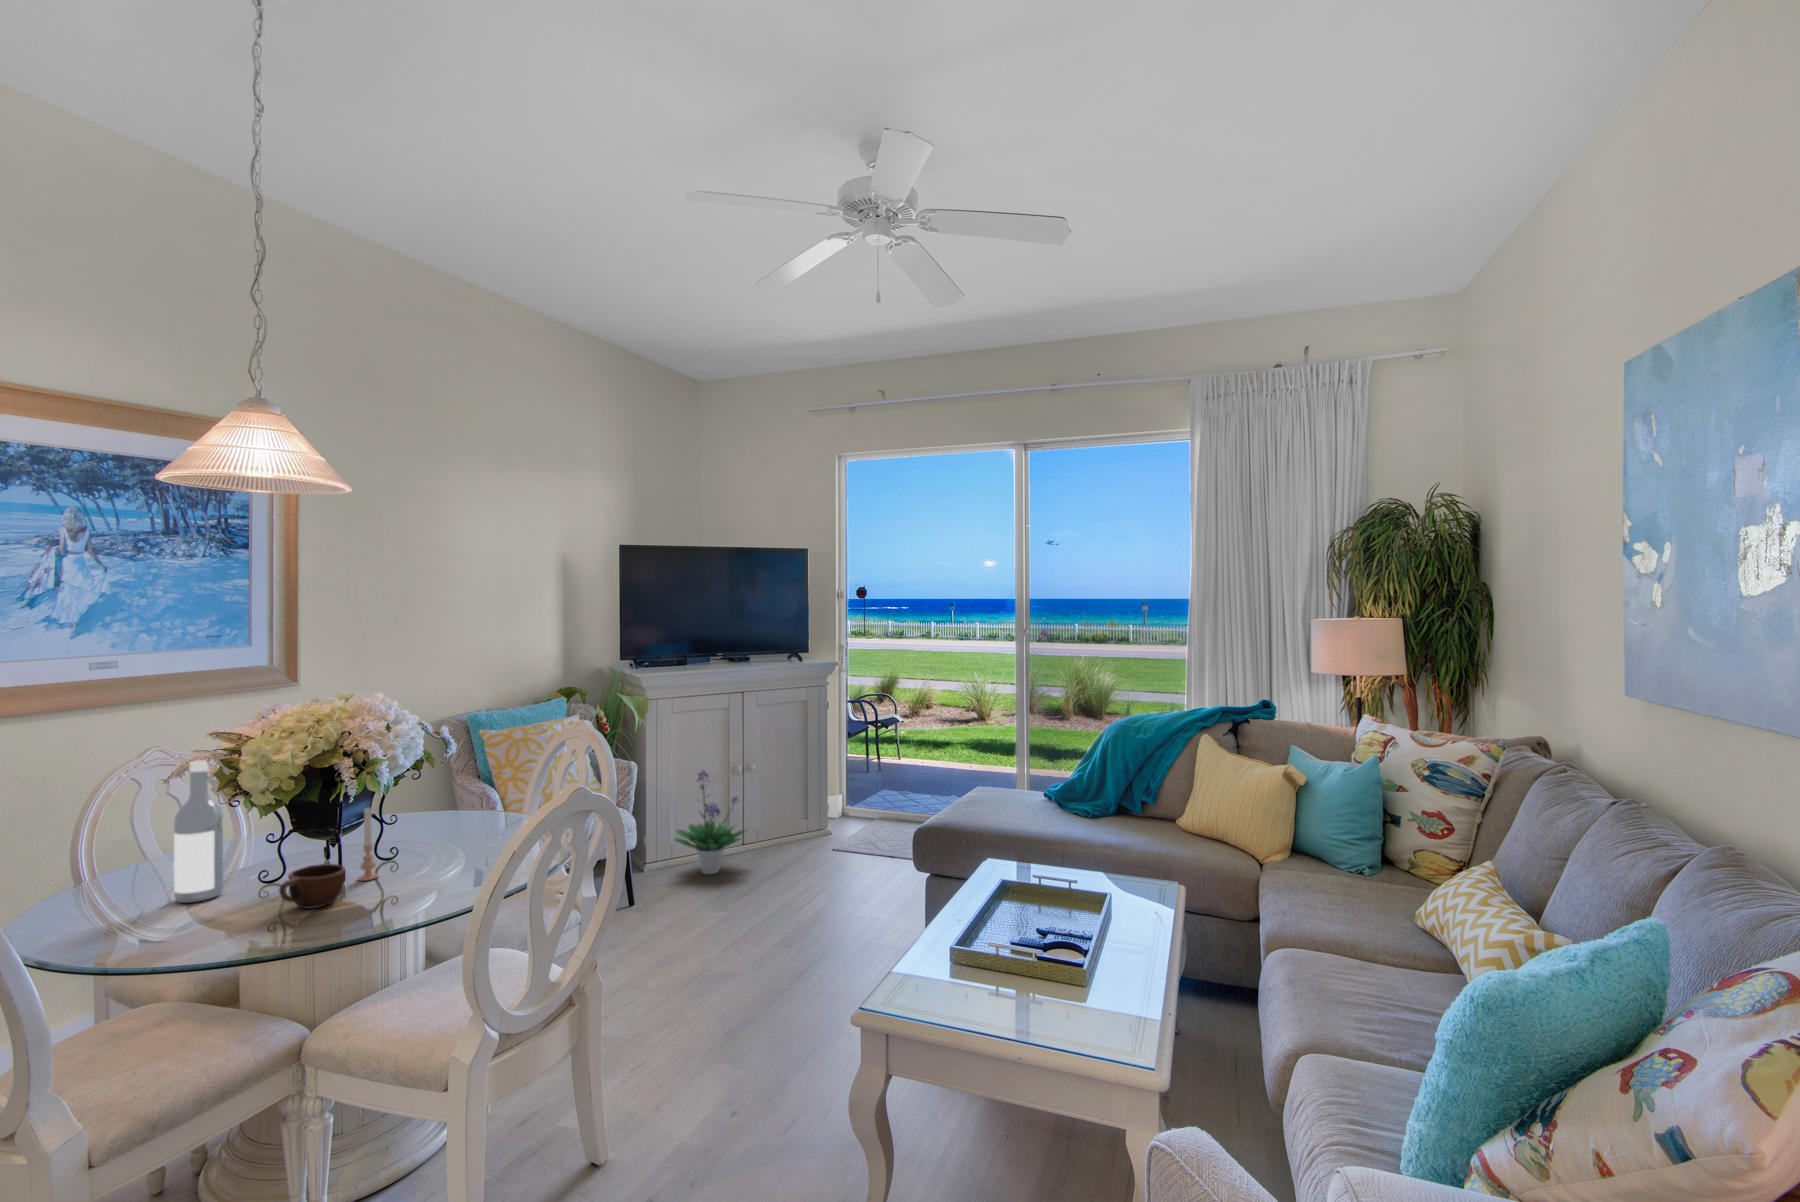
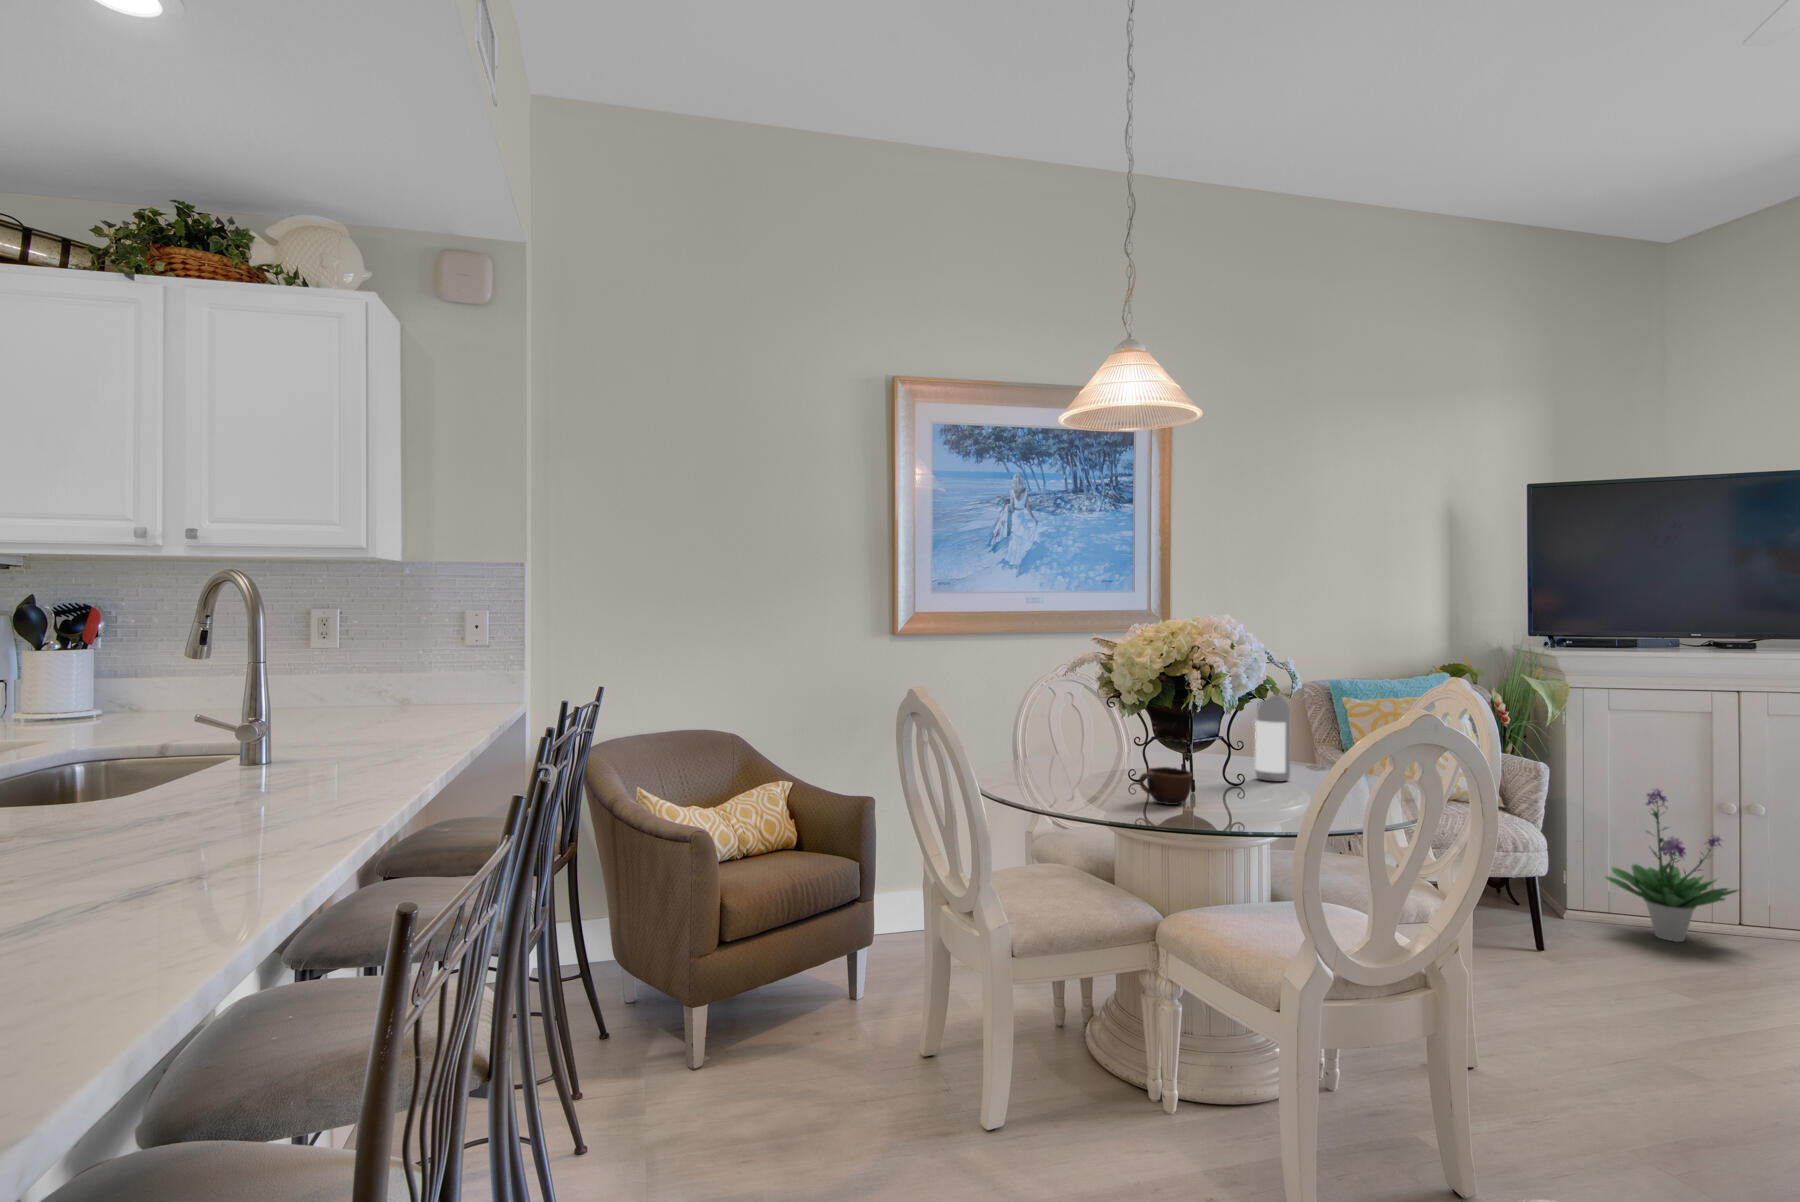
wine bottle: present [174,760,223,903] -> present [1255,695,1290,782]
candle: present [358,808,378,881] -> none [1206,724,1224,796]

